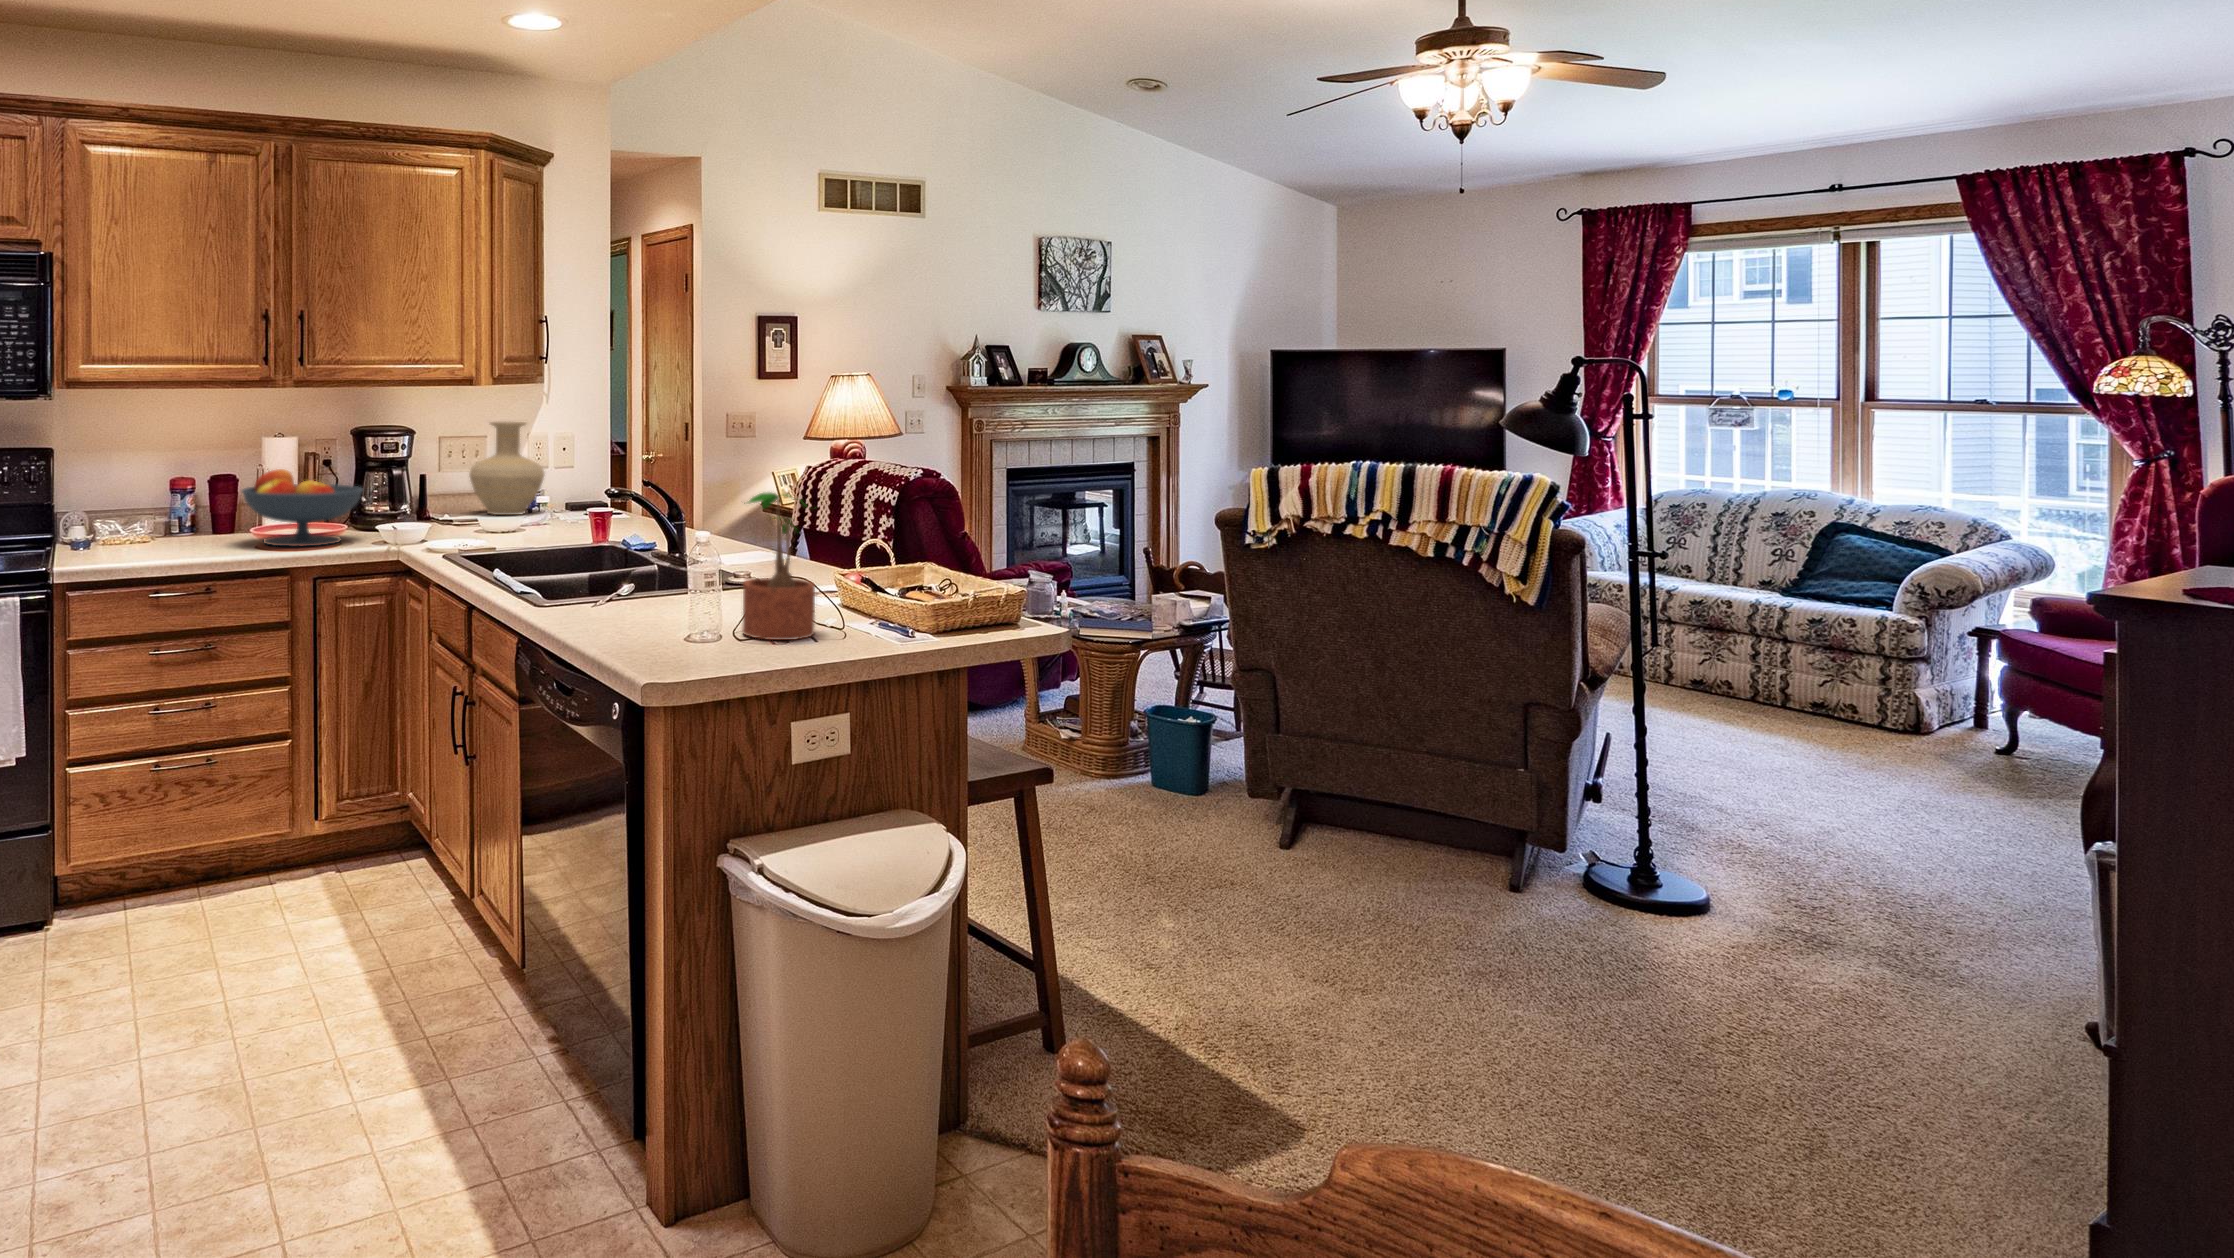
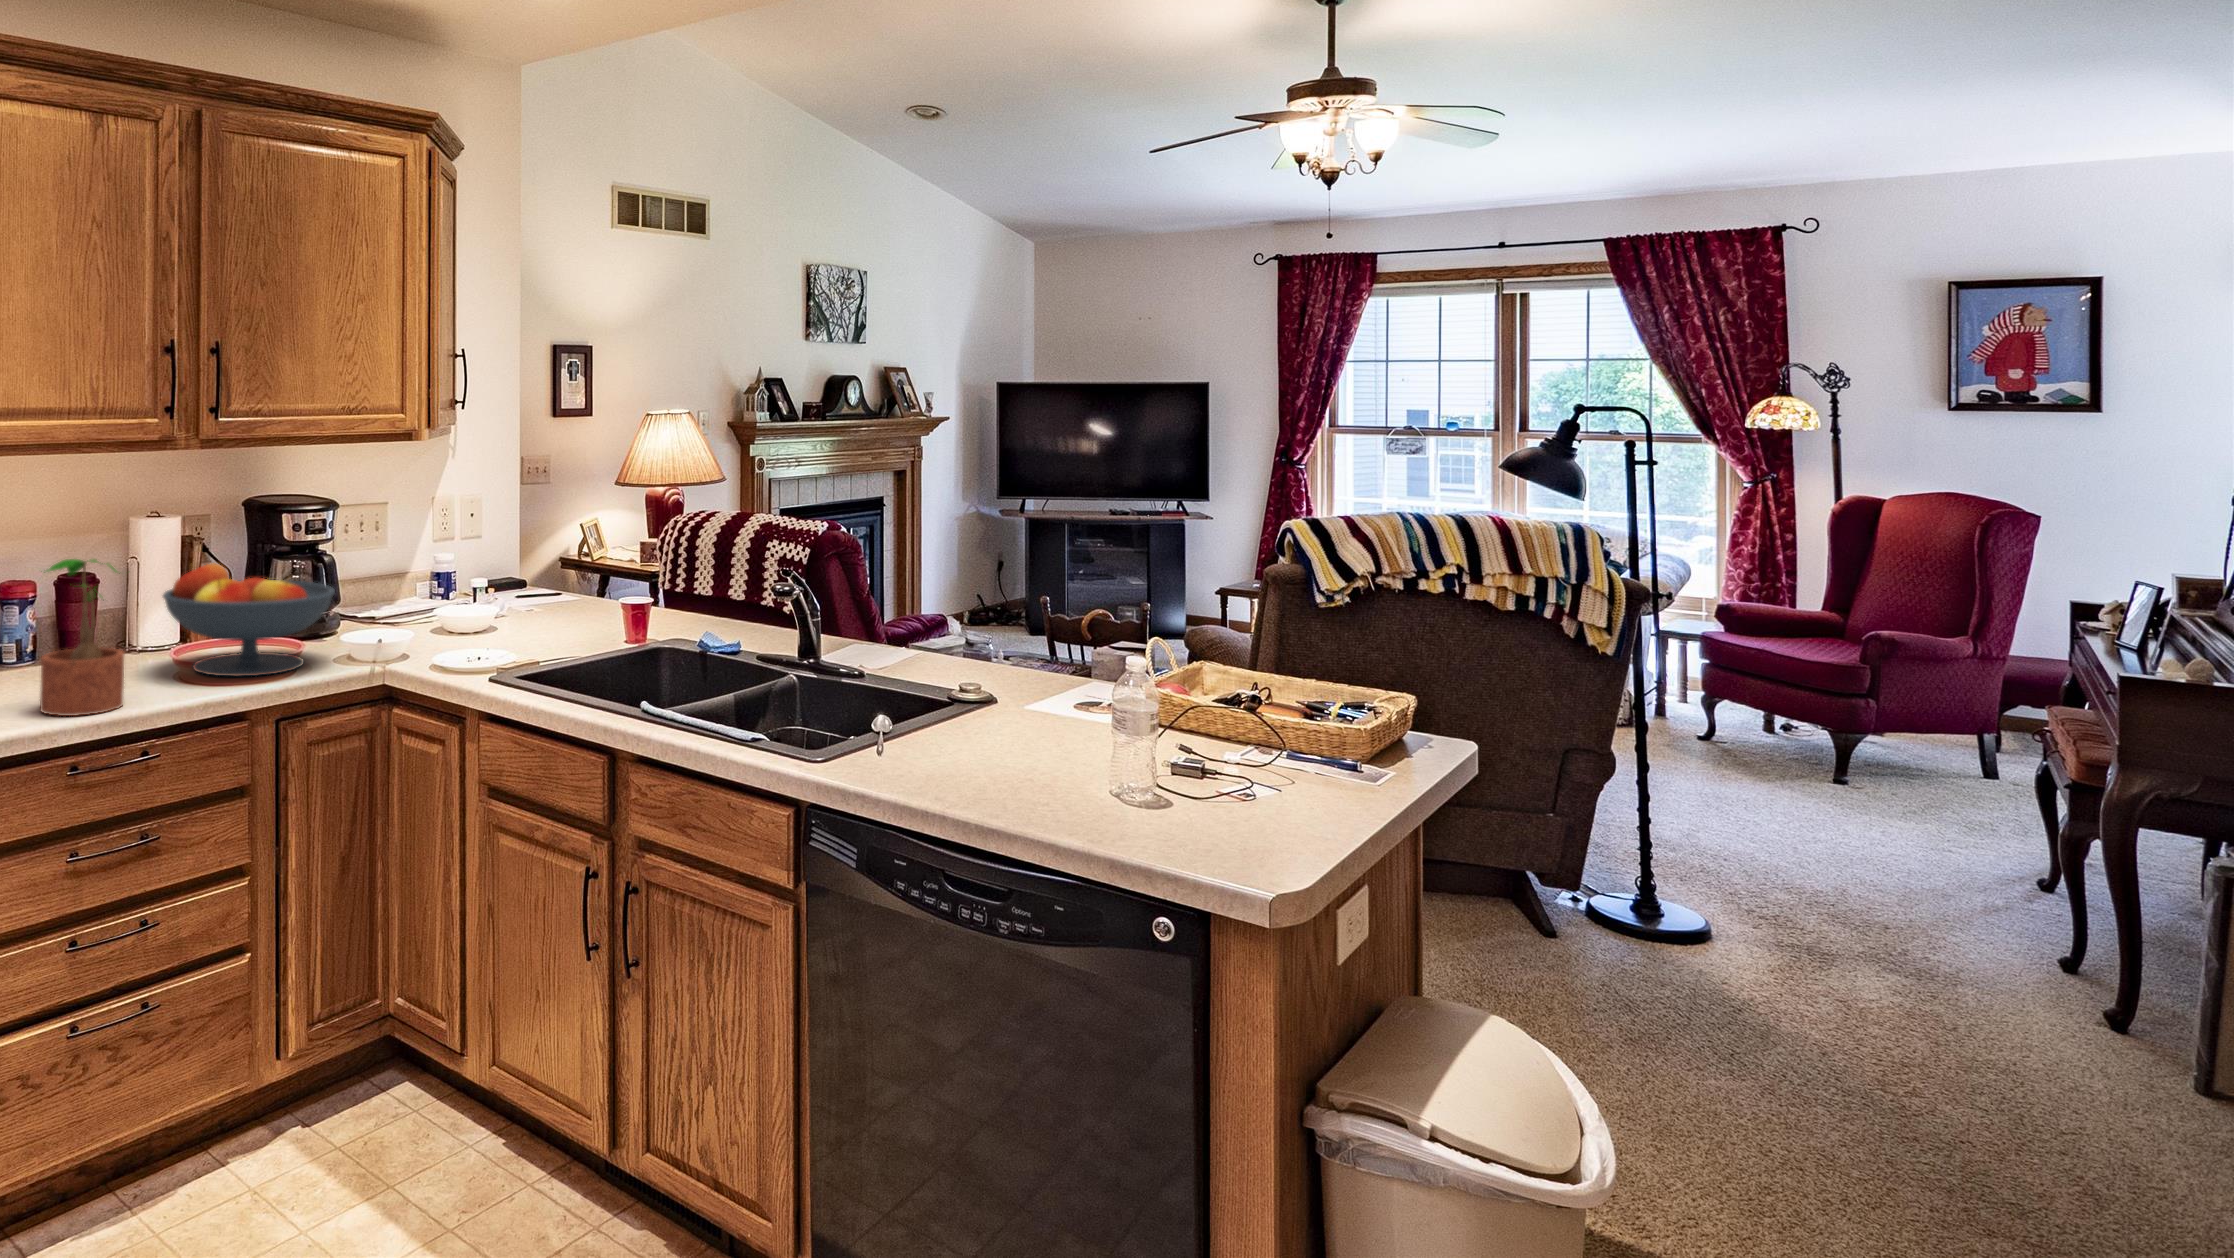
vase: present [469,421,544,515] -> none [372,482,470,604]
potted plant: present [743,493,815,640] -> present [40,559,124,716]

